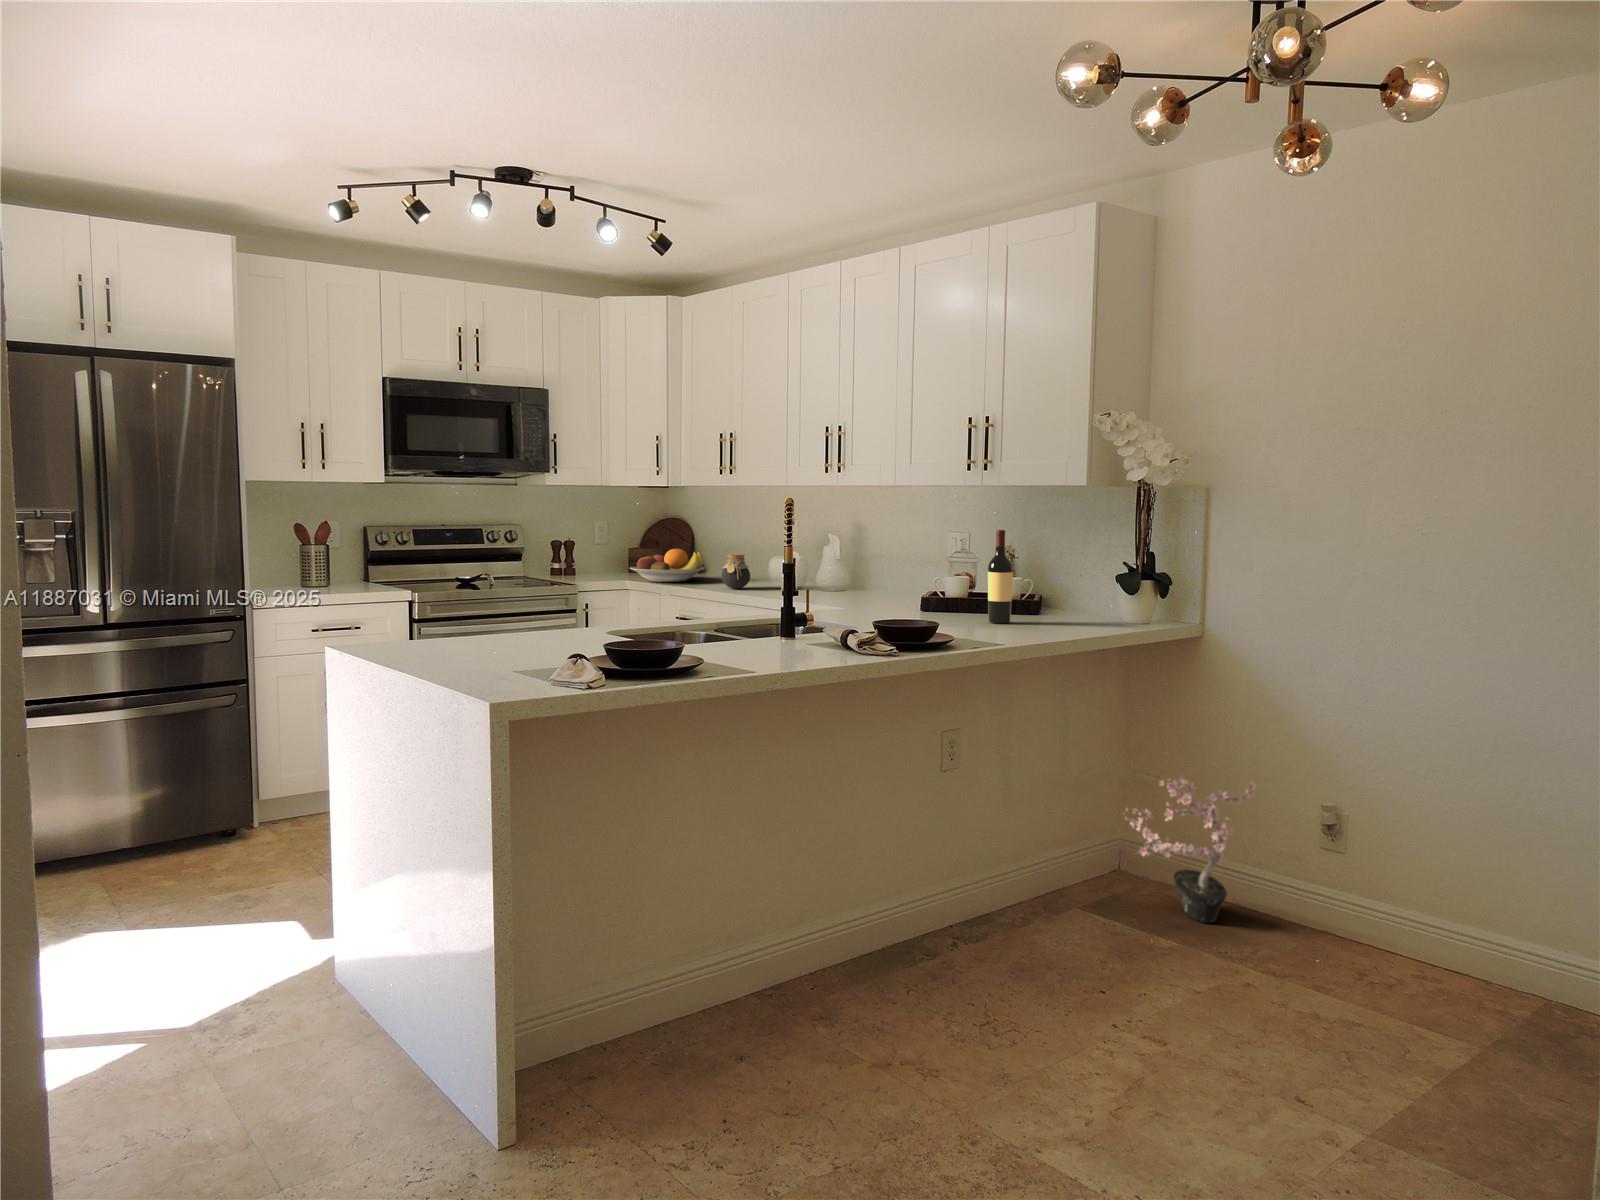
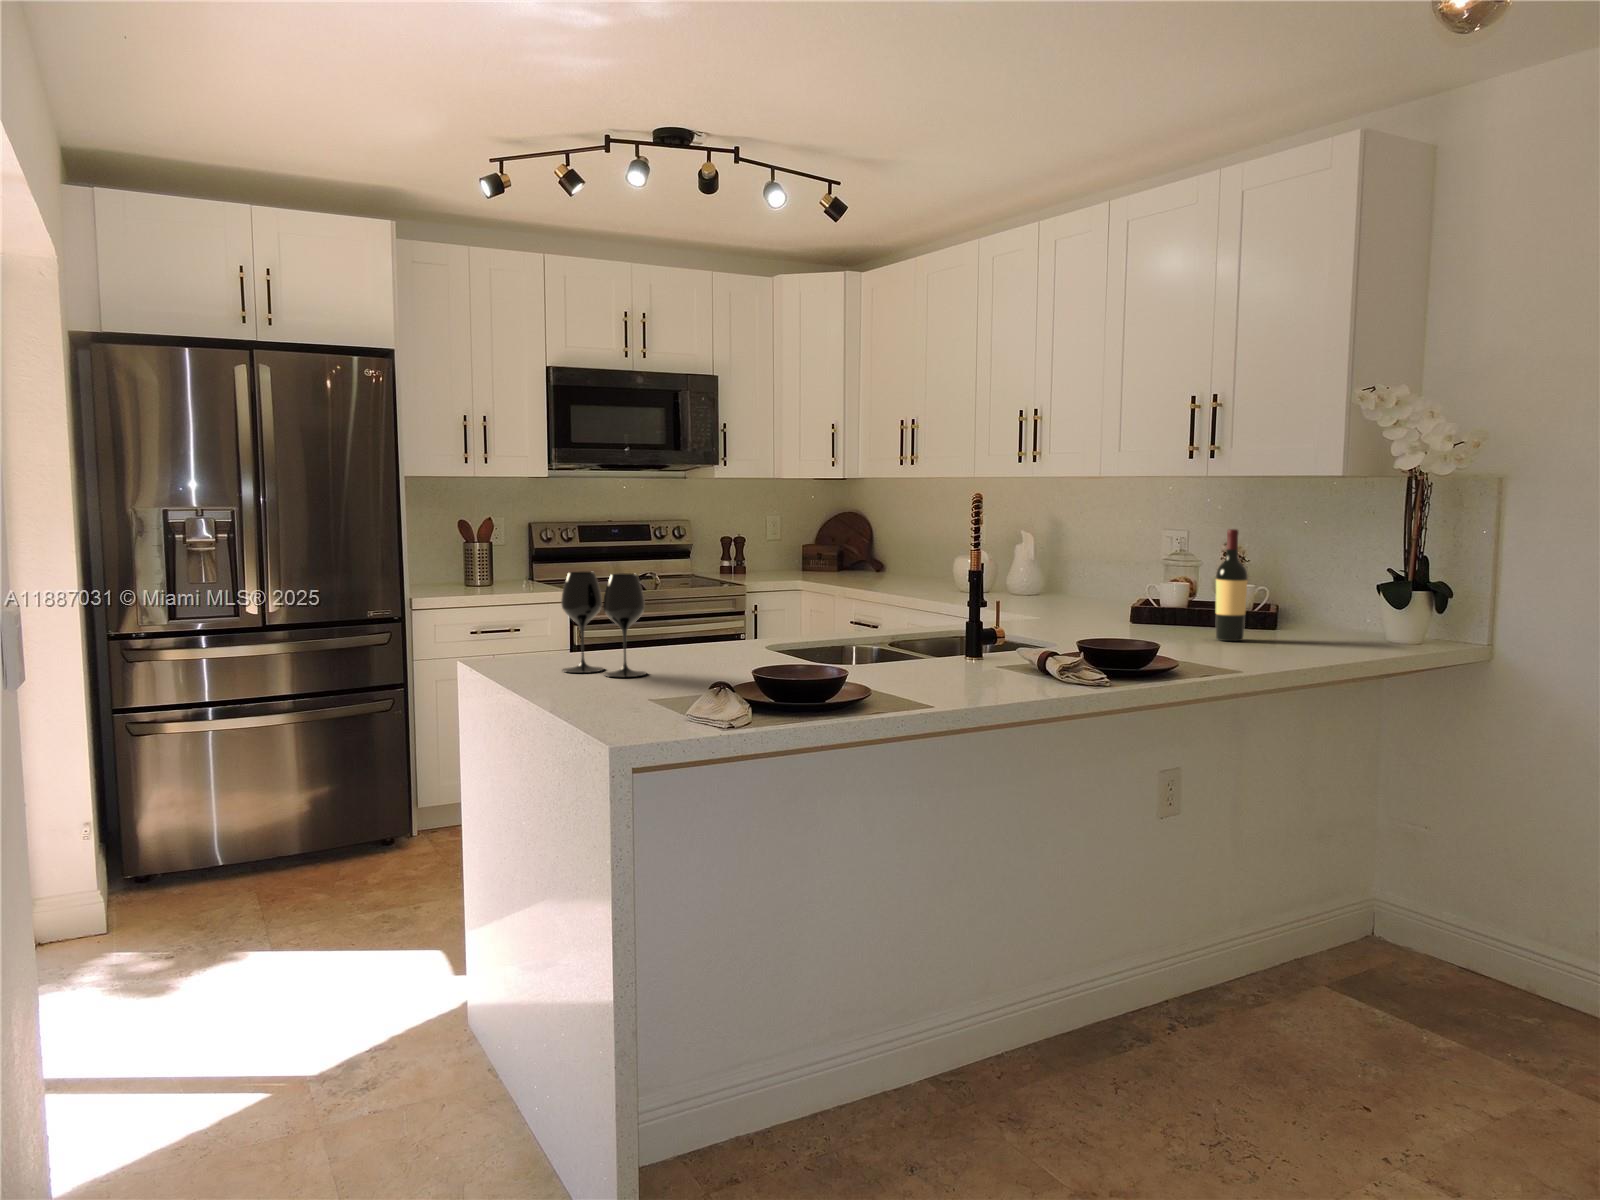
fruit bowl: present [630,549,705,582] -> none [802,546,884,583]
jar: present [721,554,750,589] -> none [900,553,933,591]
wine glass: none [427,564,506,656] -> present [561,572,646,677]
potted plant: present [1125,775,1256,923] -> none [1378,820,1579,1021]

